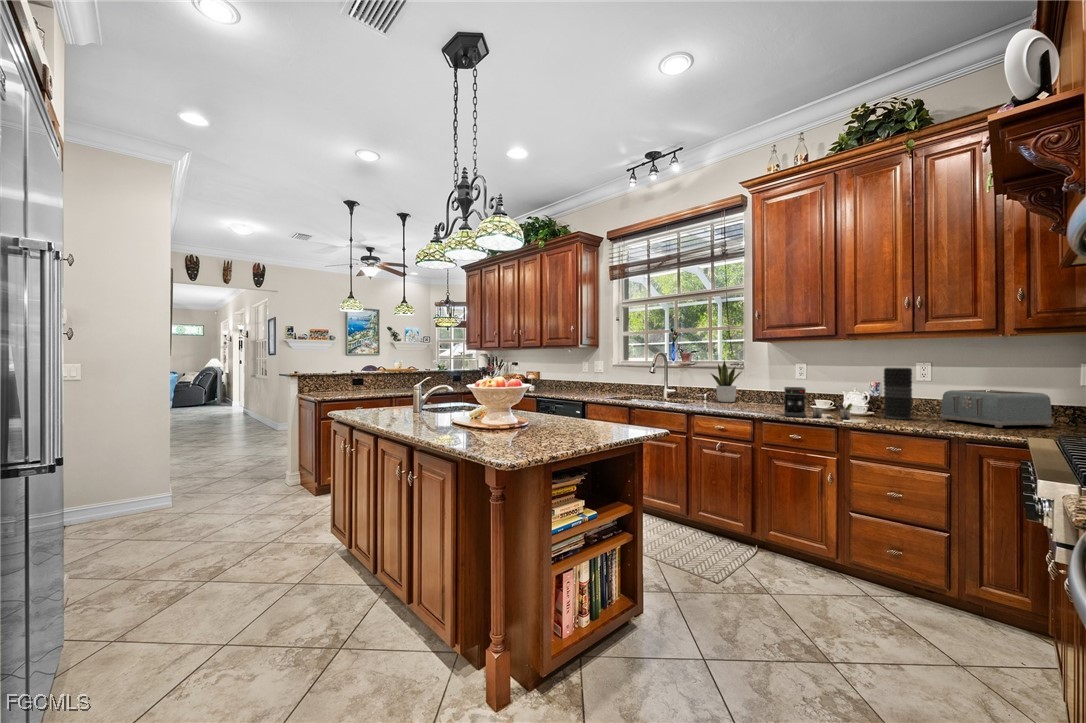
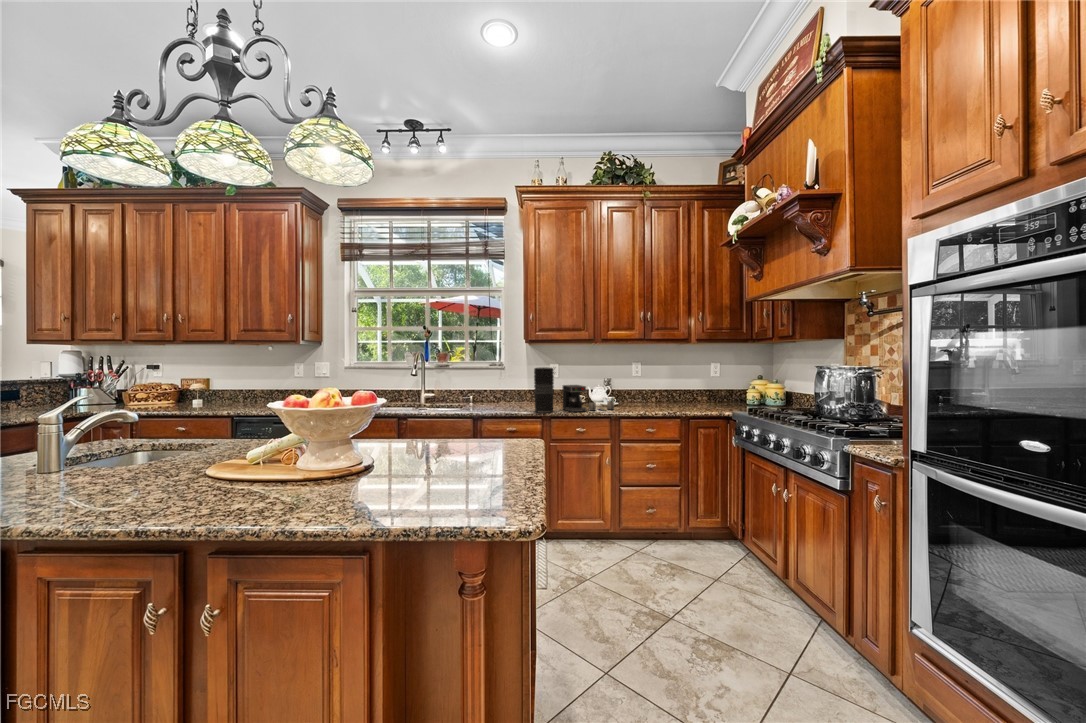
potted plant: present [711,360,742,402] -> none [473,359,505,402]
vase: present [884,368,912,419] -> present [534,367,554,413]
toaster: present [940,390,1054,428] -> none [655,381,706,407]

